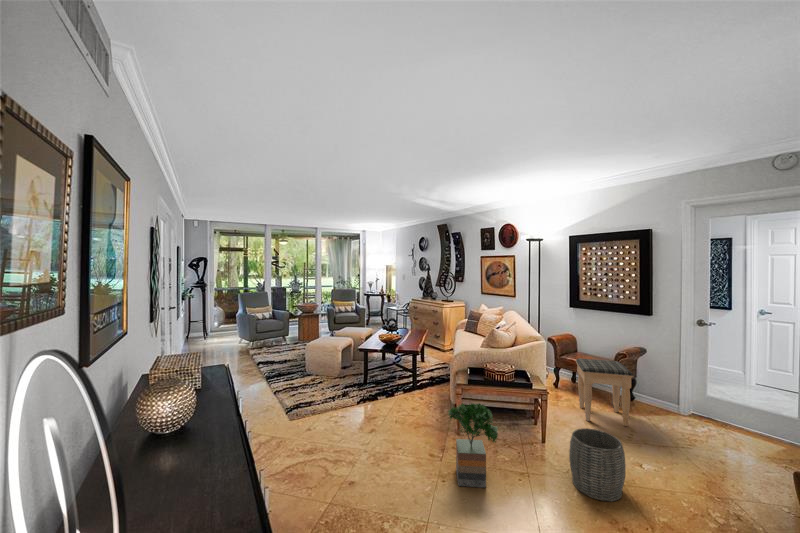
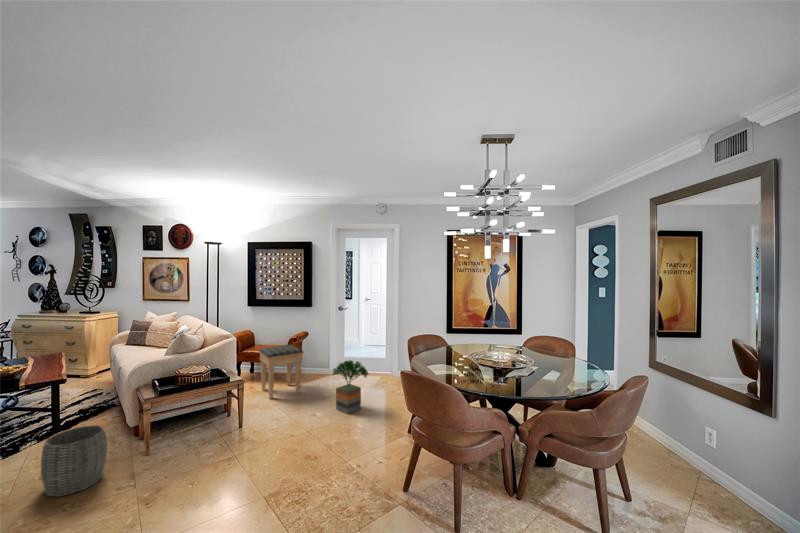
potted tree: present [448,404,498,488] -> present [333,360,368,414]
woven basket: present [569,428,626,501] -> present [41,425,107,497]

